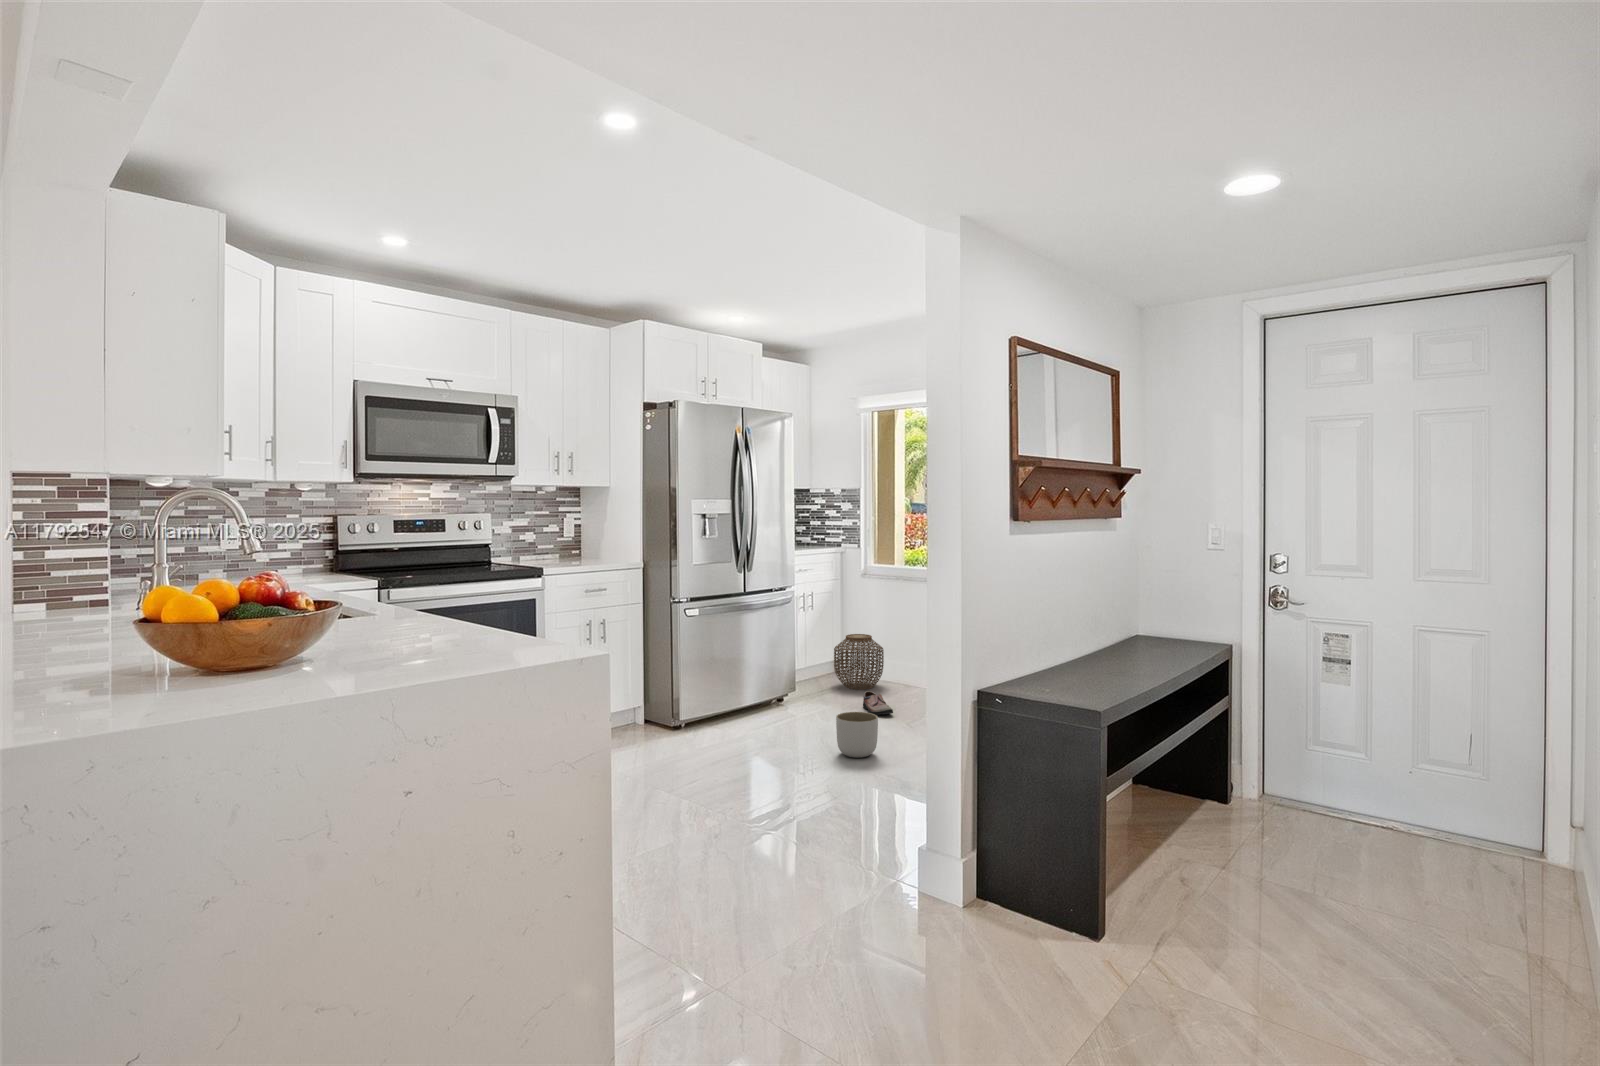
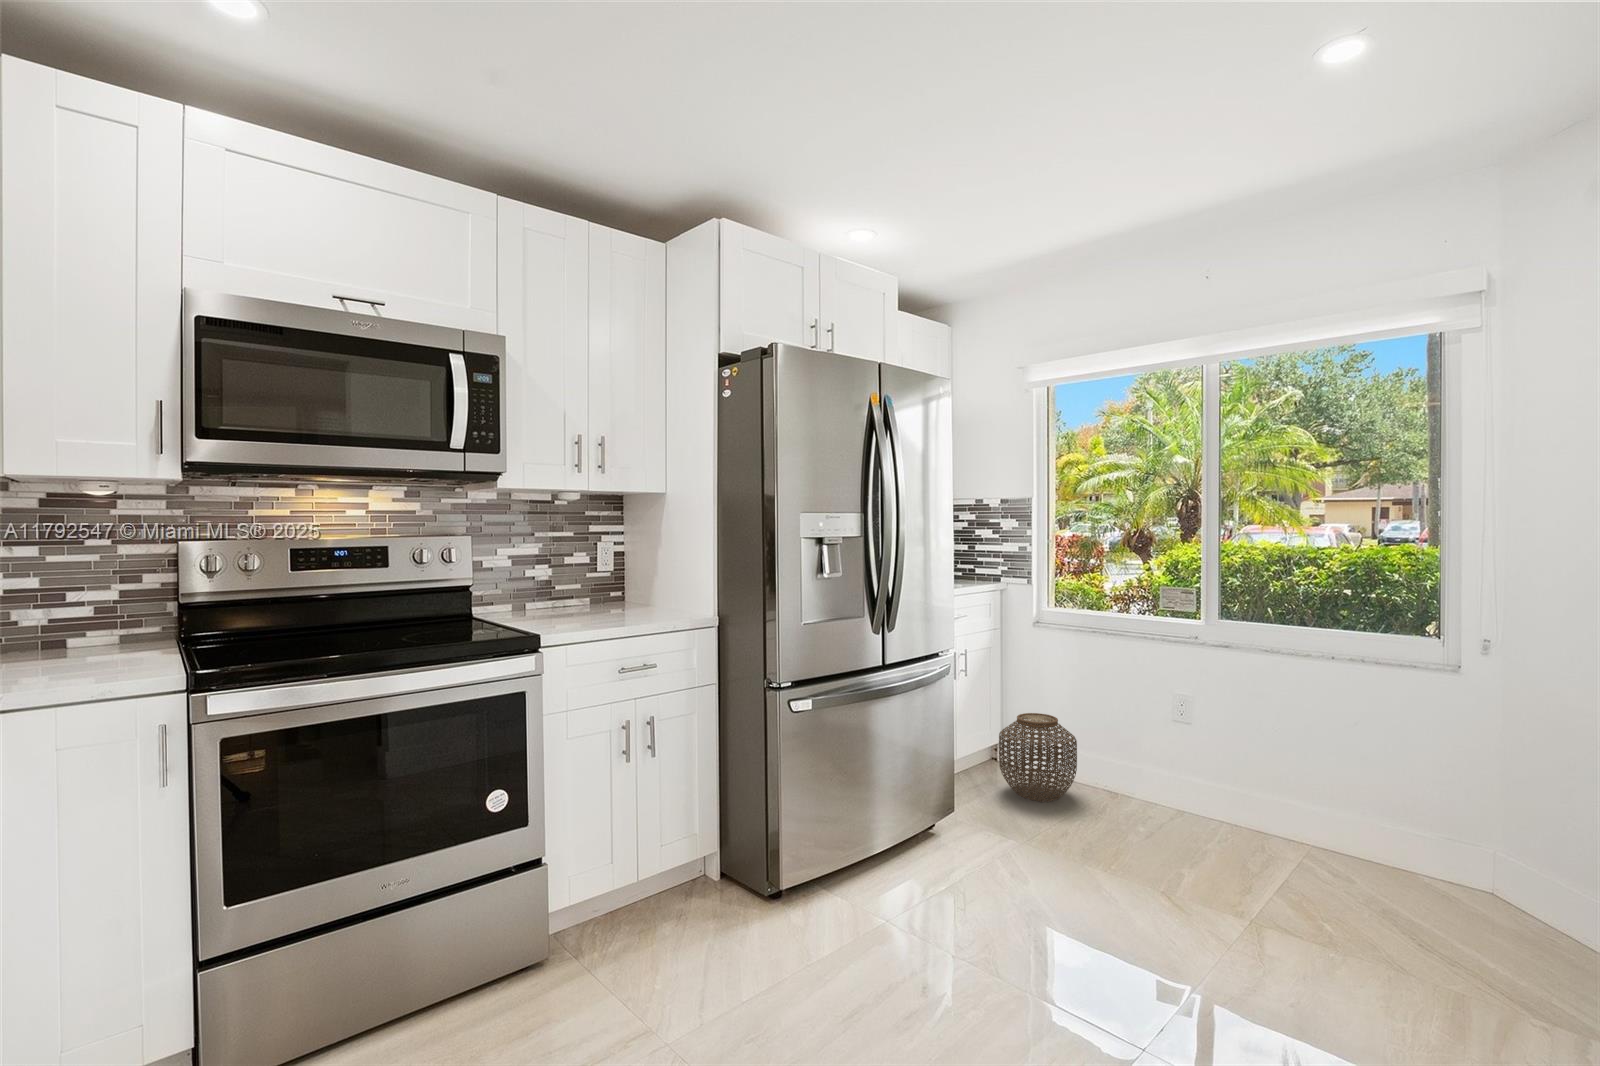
shoe: present [863,691,893,714] -> none [1065,820,1127,870]
planter: present [836,712,878,758] -> none [1076,908,1162,1015]

